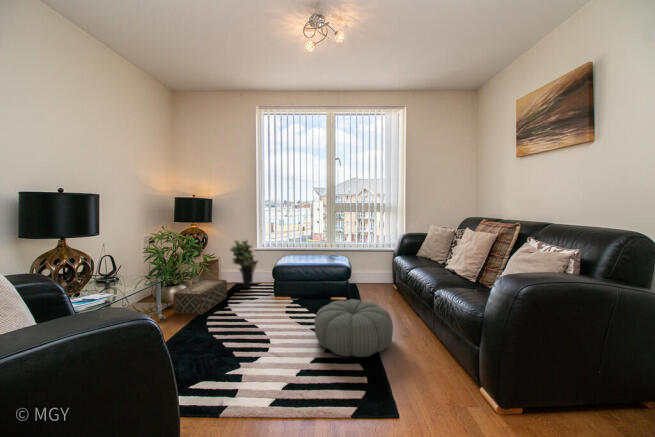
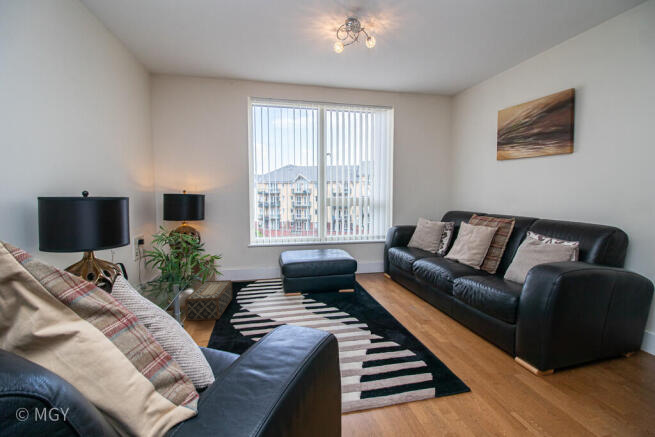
potted plant: present [230,240,258,288] -> none [226,235,257,288]
pouf: present [314,299,393,357] -> none [353,291,429,345]

